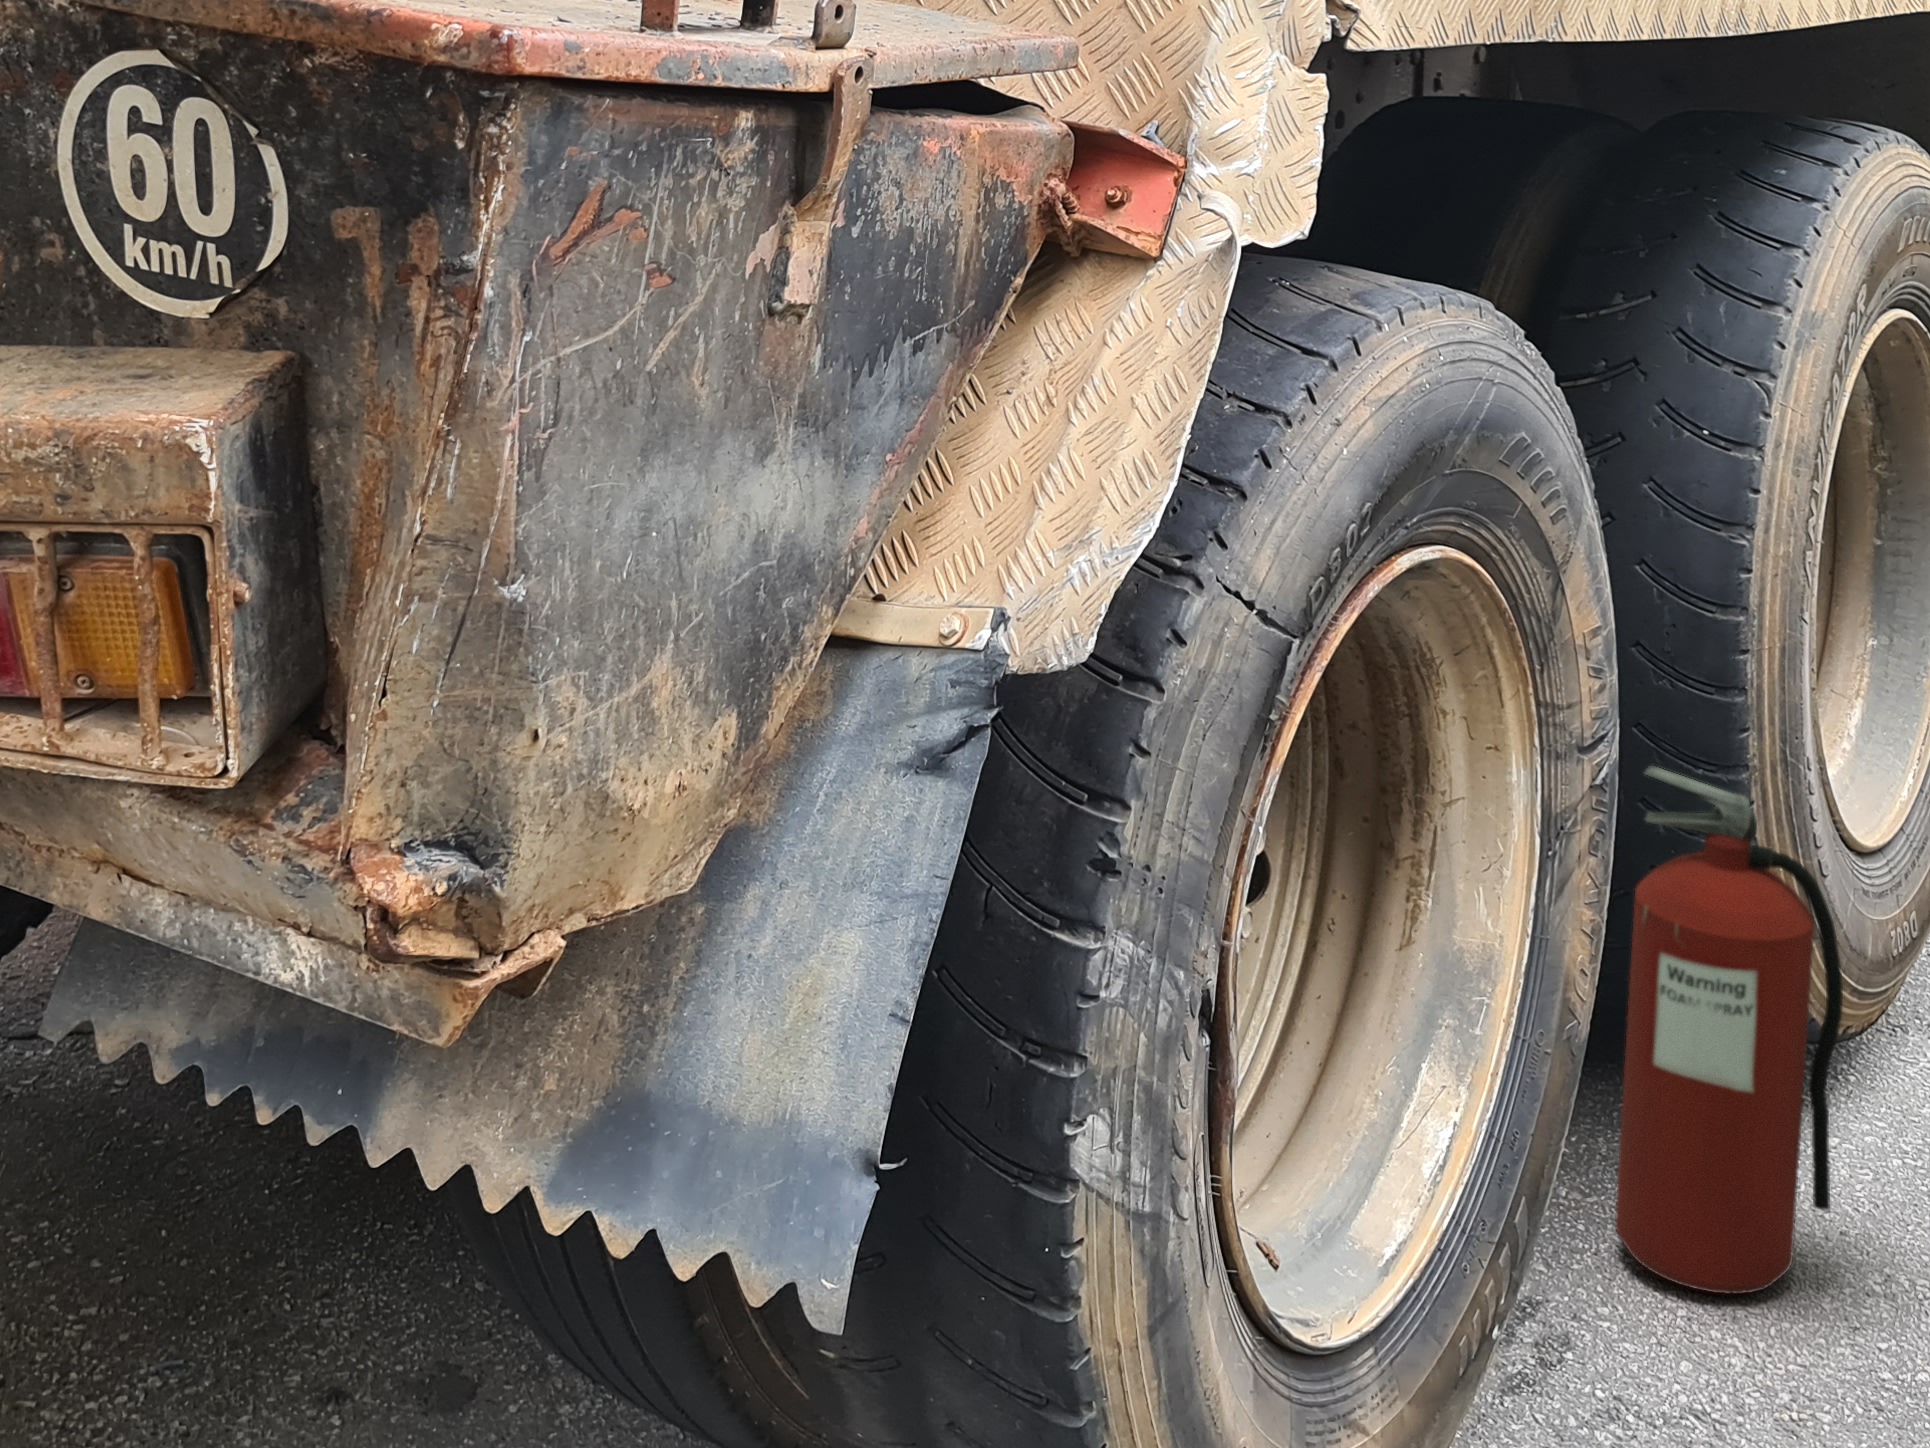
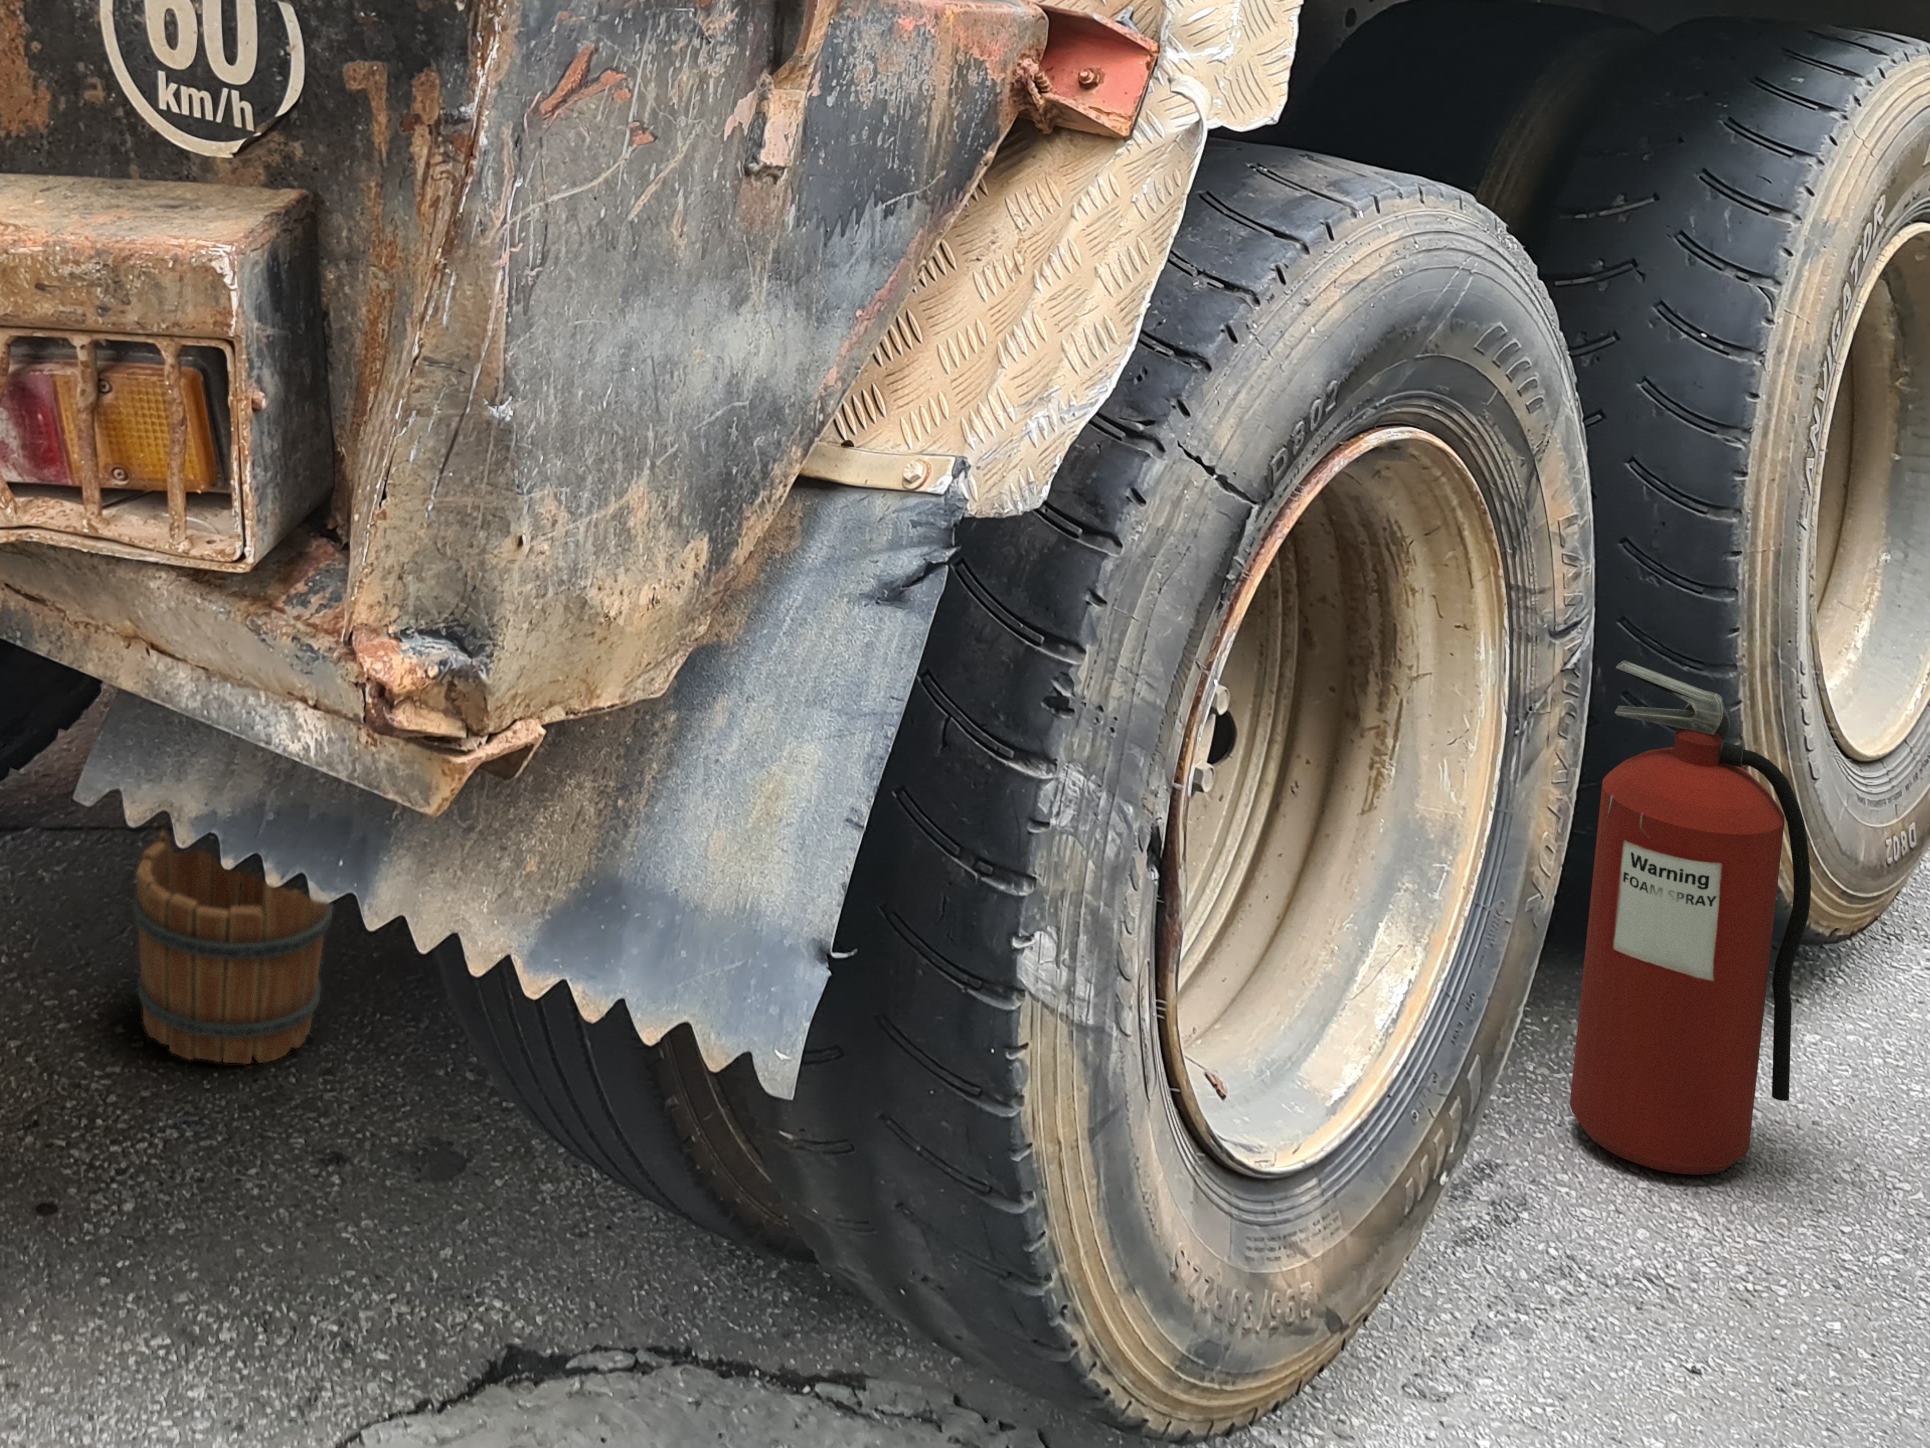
wooden bucket: none [117,894,335,1289] -> present [134,831,332,1064]

